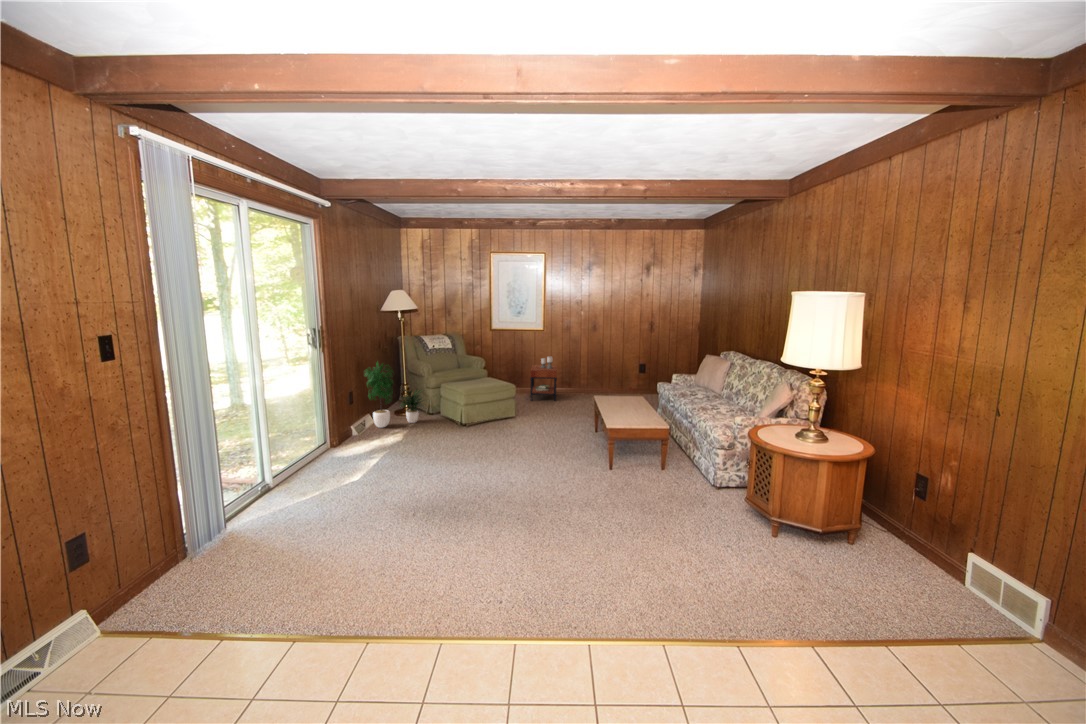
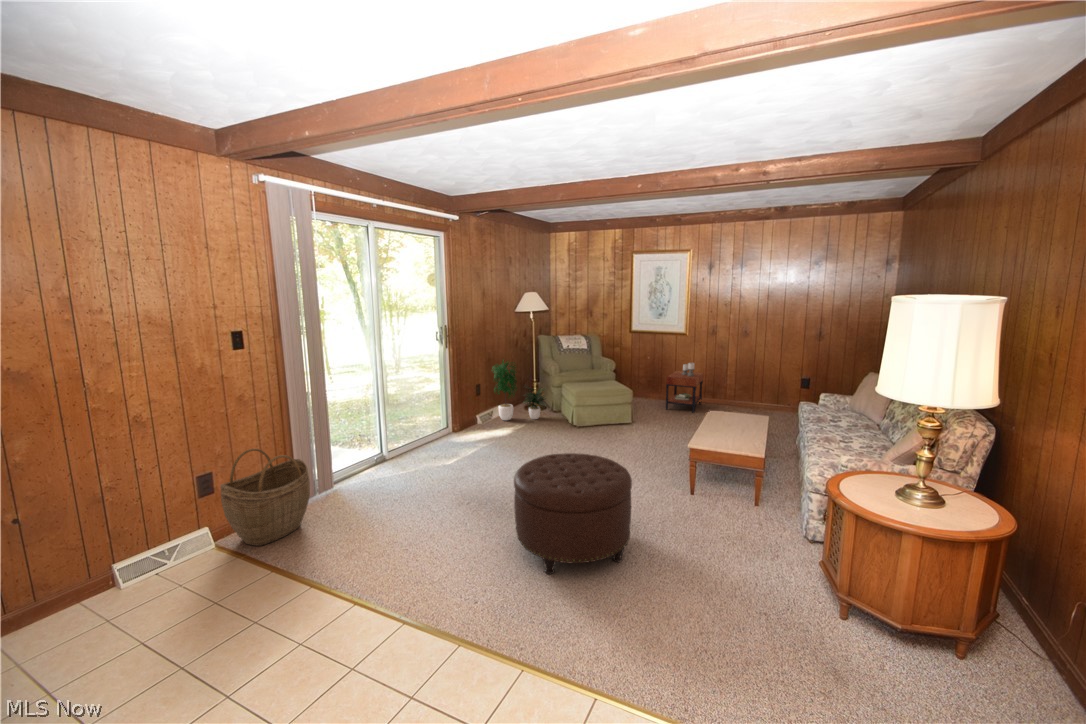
ottoman: none [490,441,598,553] -> present [514,453,632,574]
woven basket: none [108,492,231,617] -> present [221,449,310,546]

